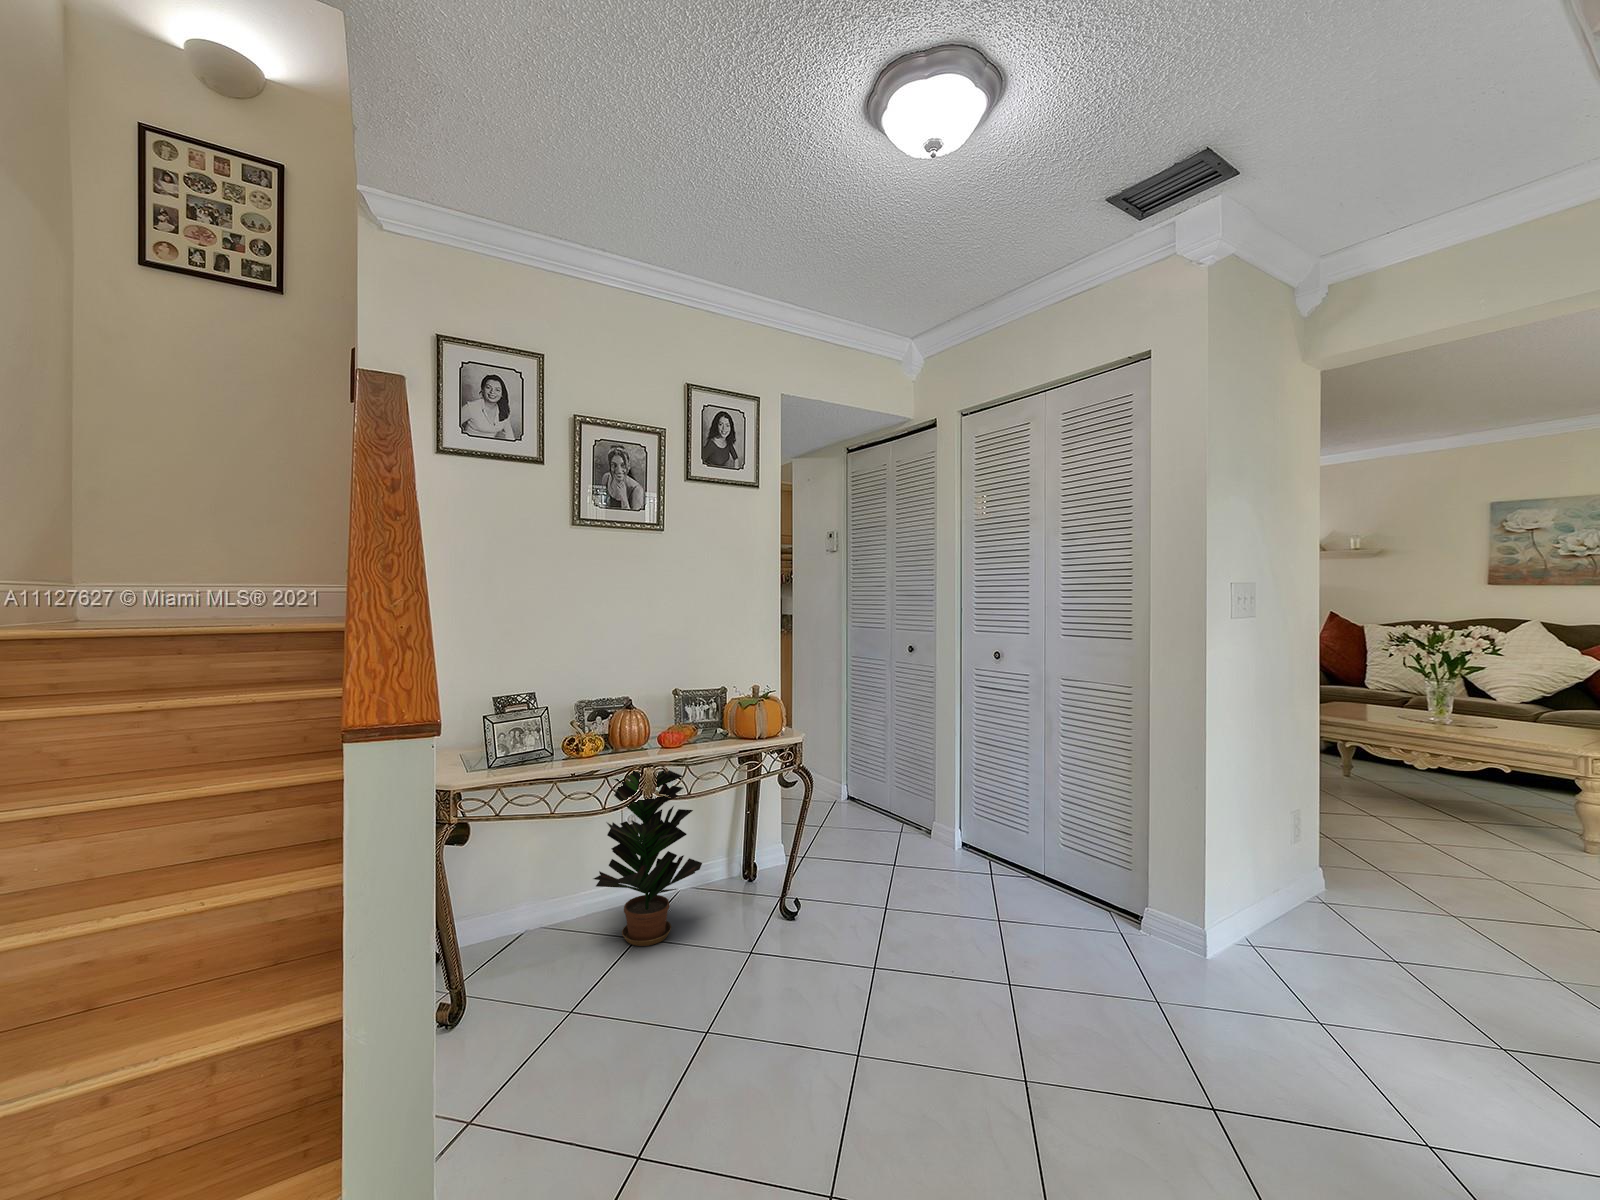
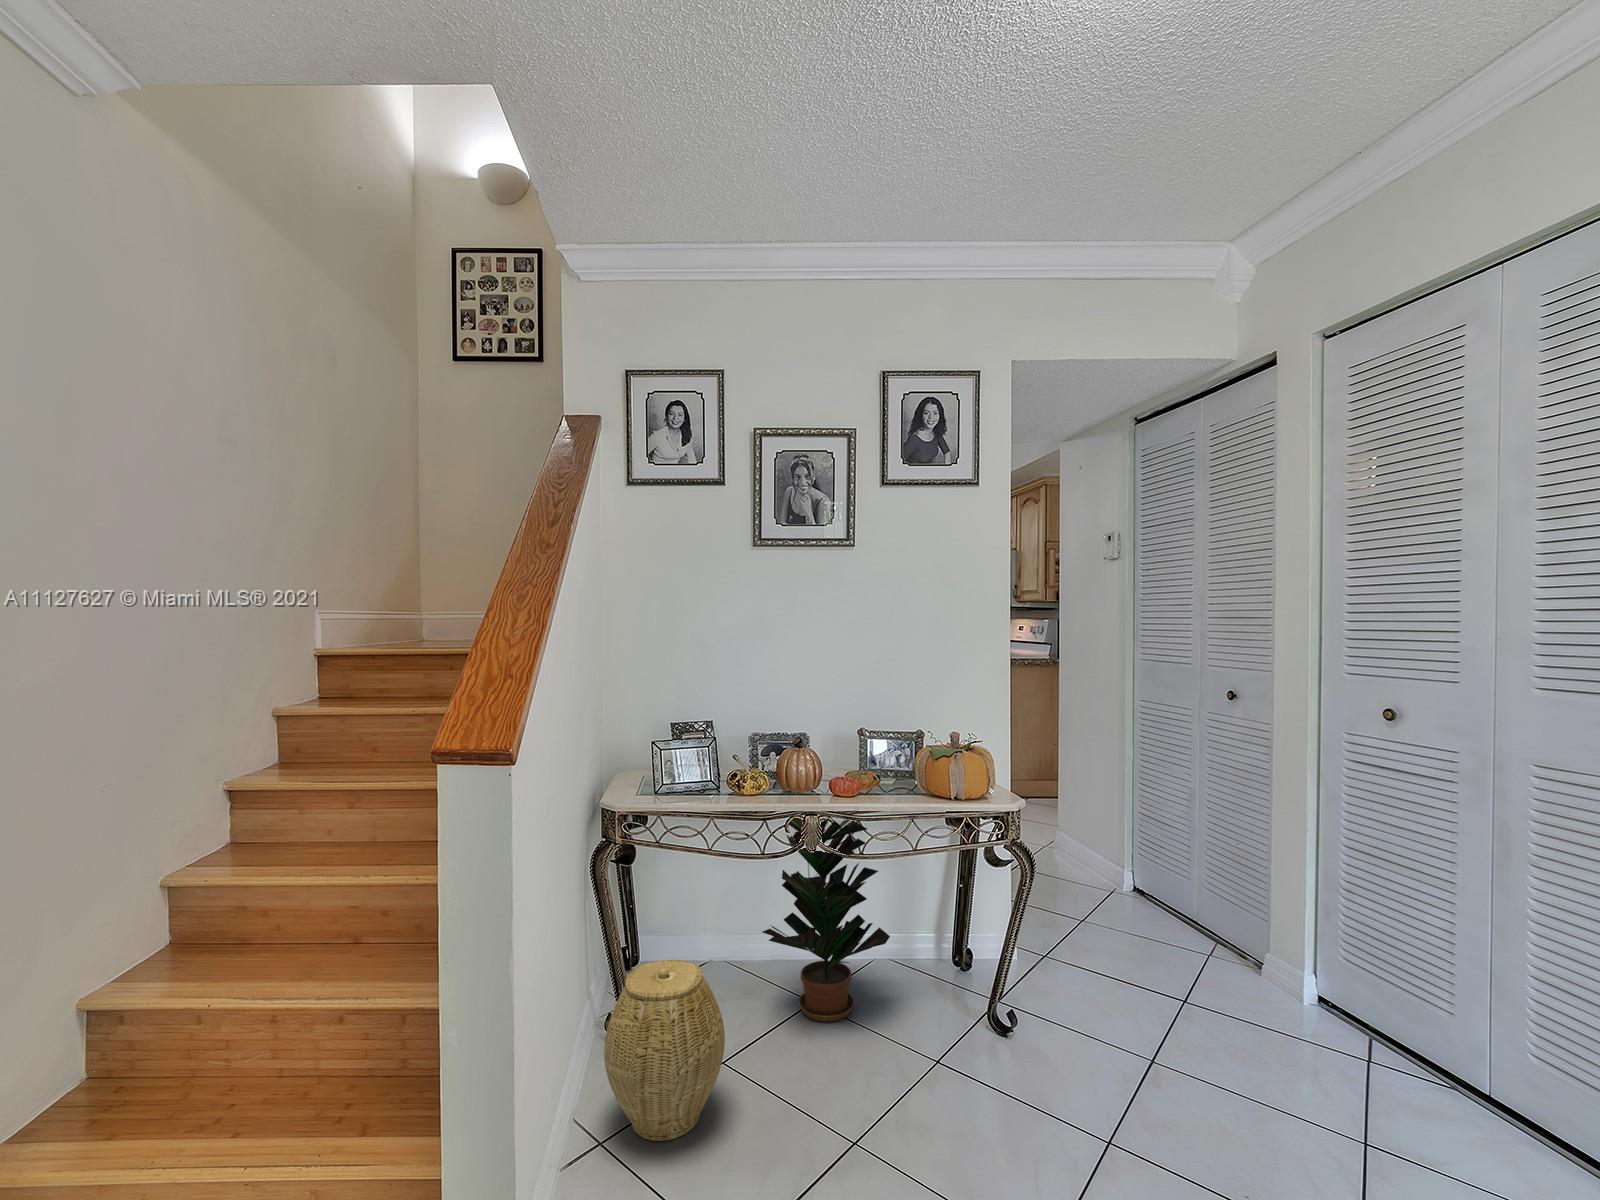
woven basket: none [483,910,600,1076] -> present [604,960,725,1141]

